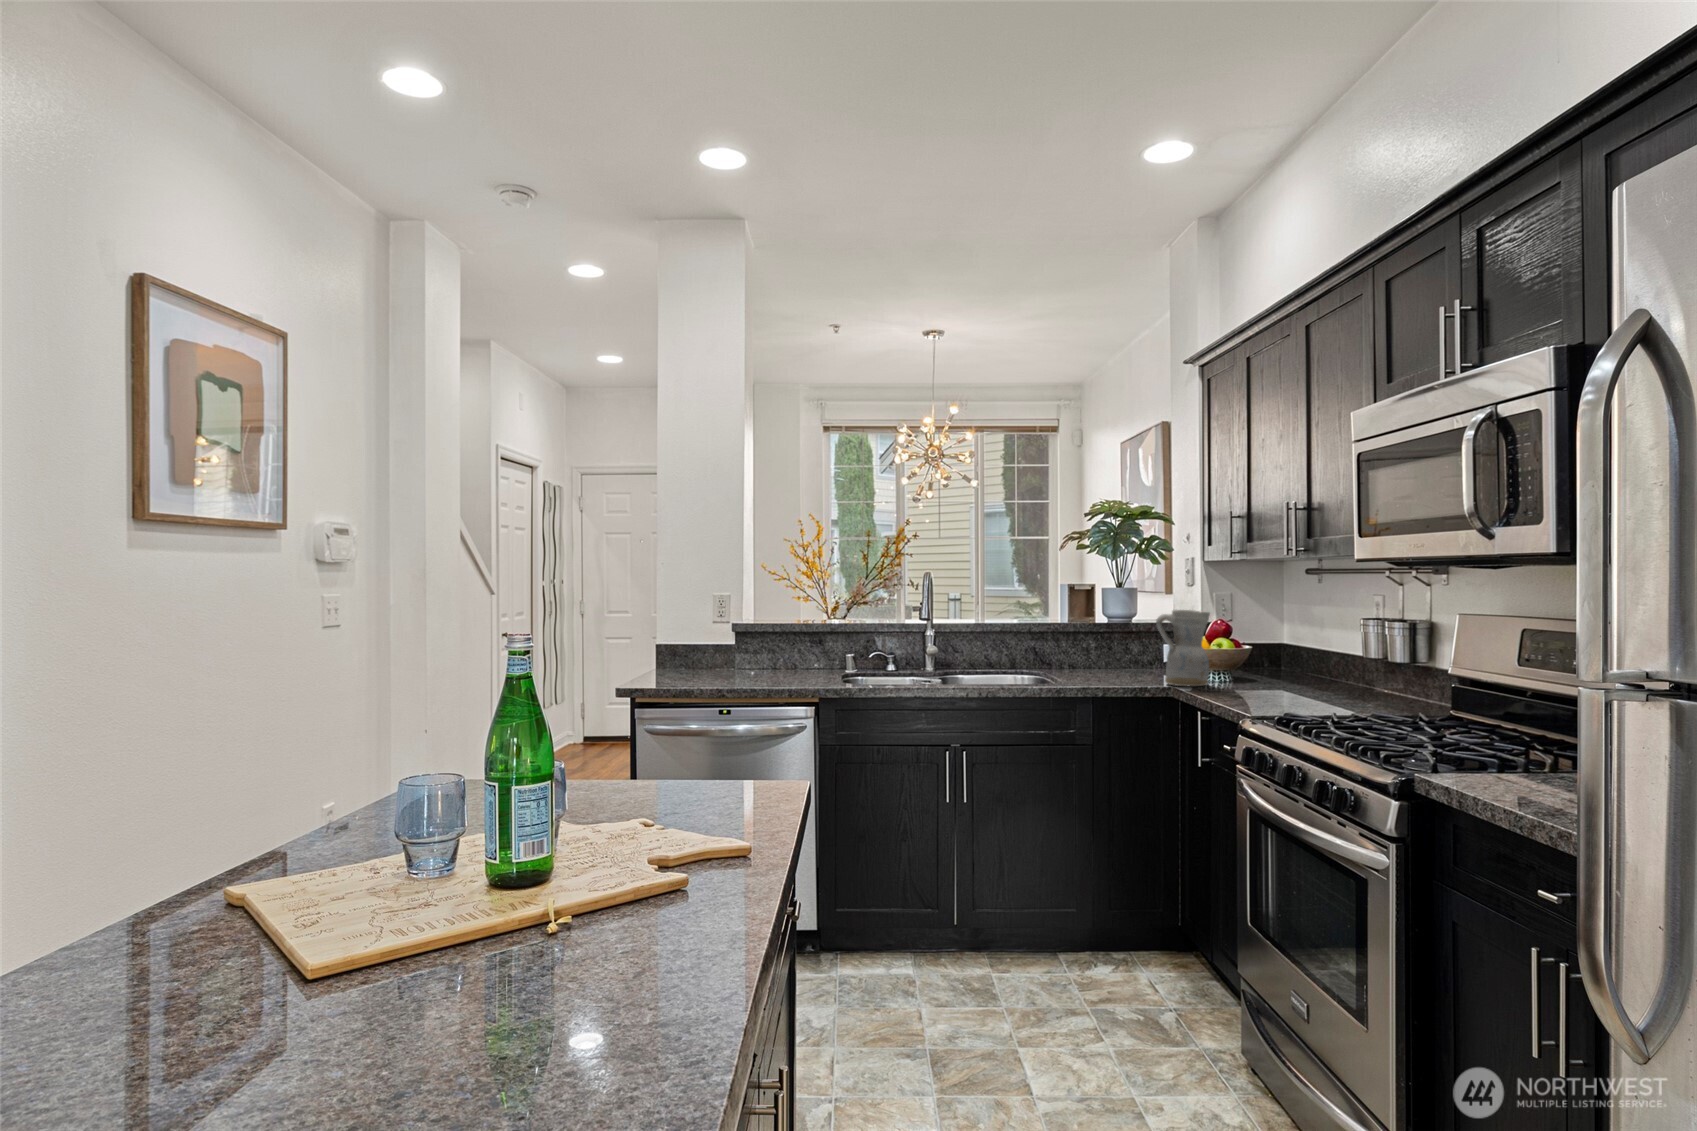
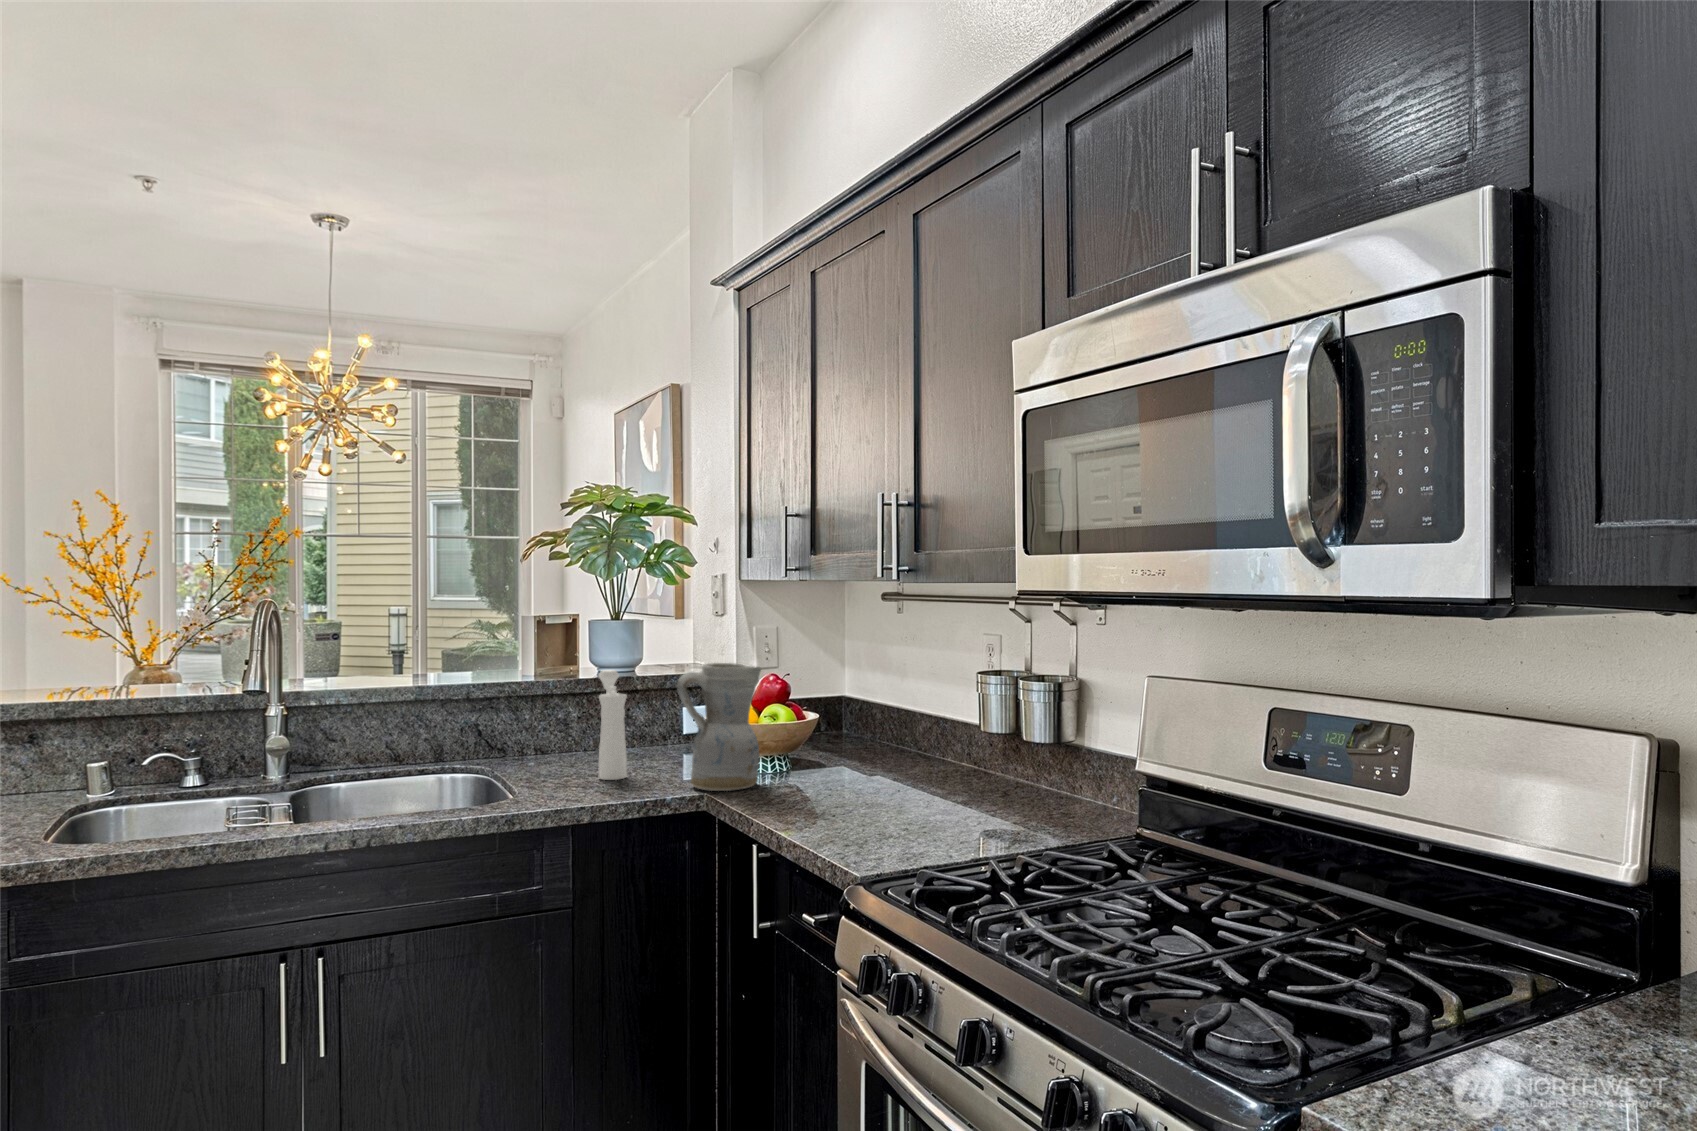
pepper mill: none [1109,615,1126,680] -> present [599,670,627,780]

